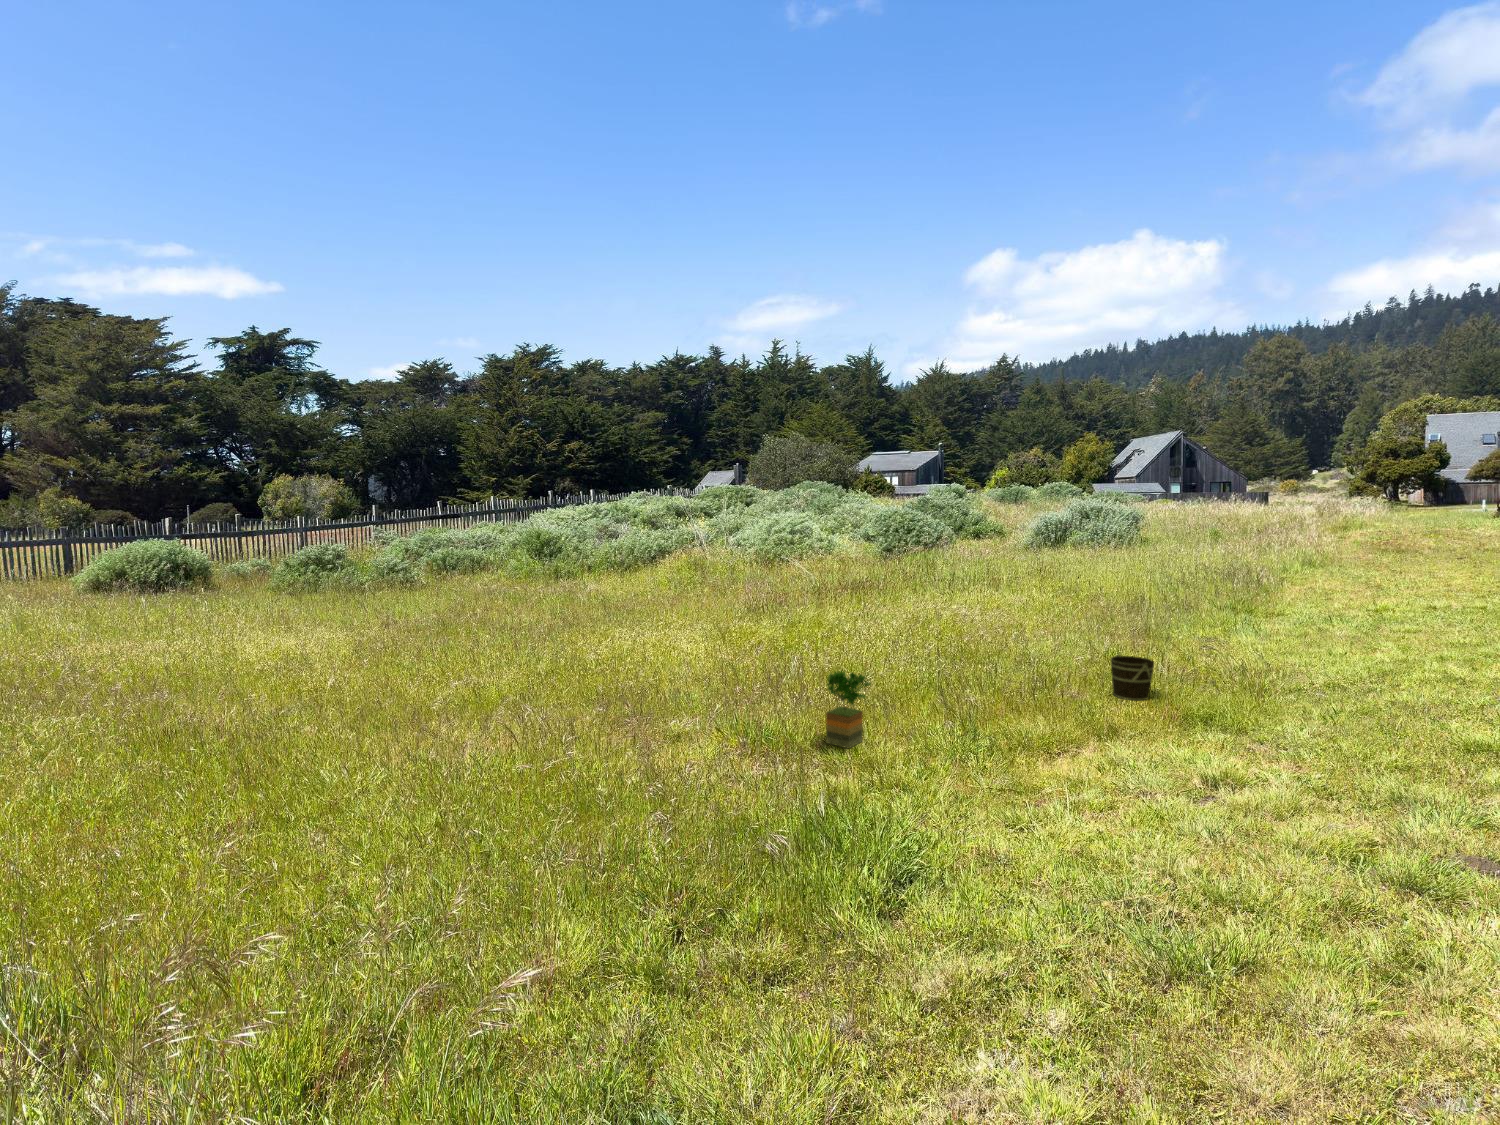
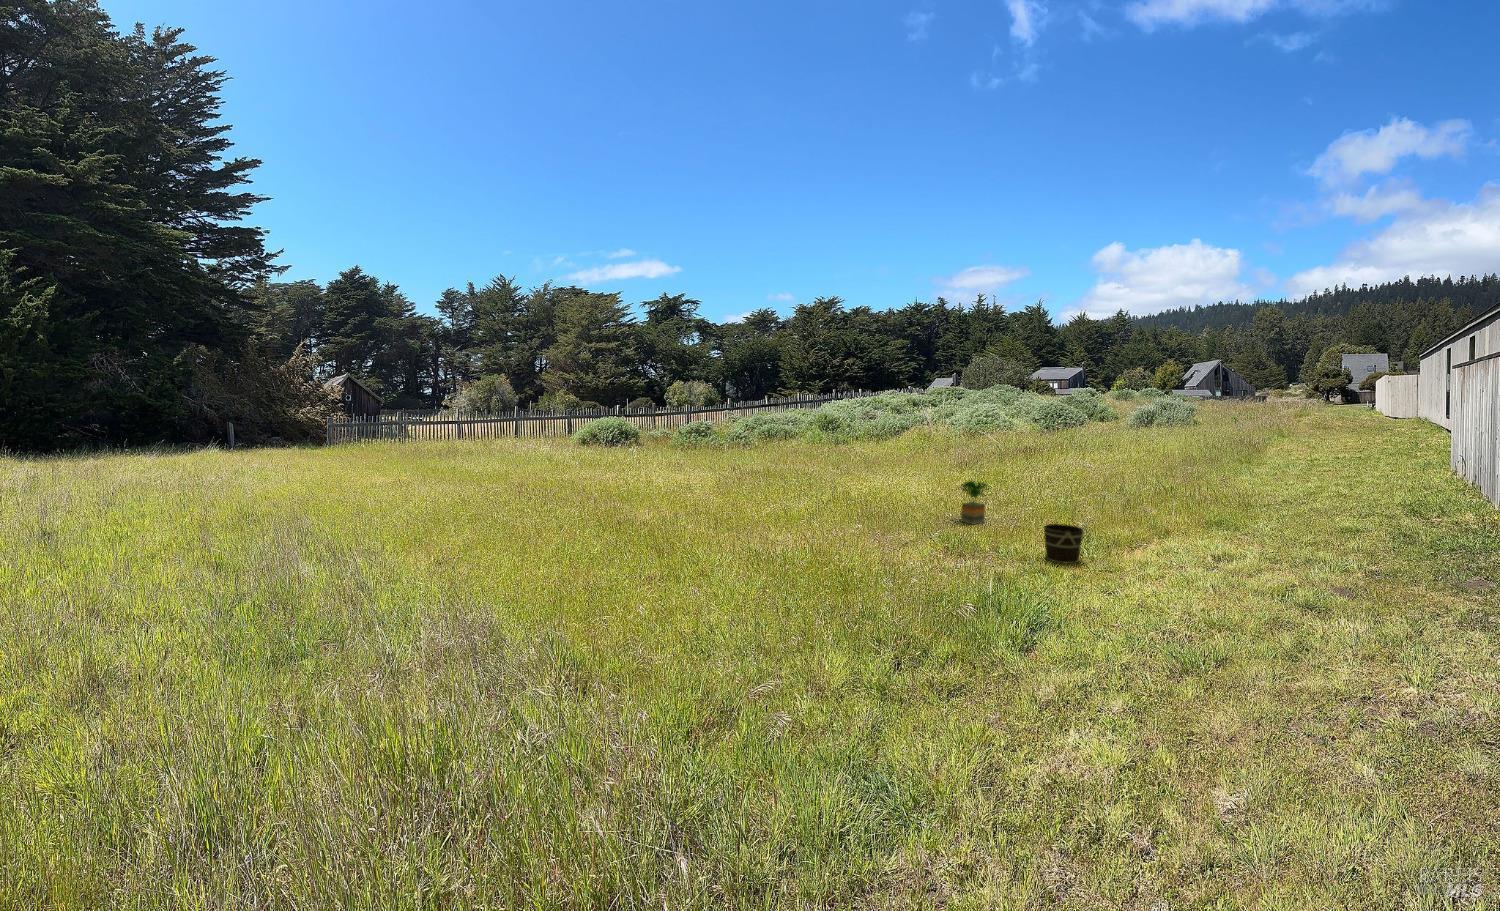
bucket: present [1111,655,1155,700] -> present [1044,523,1083,564]

